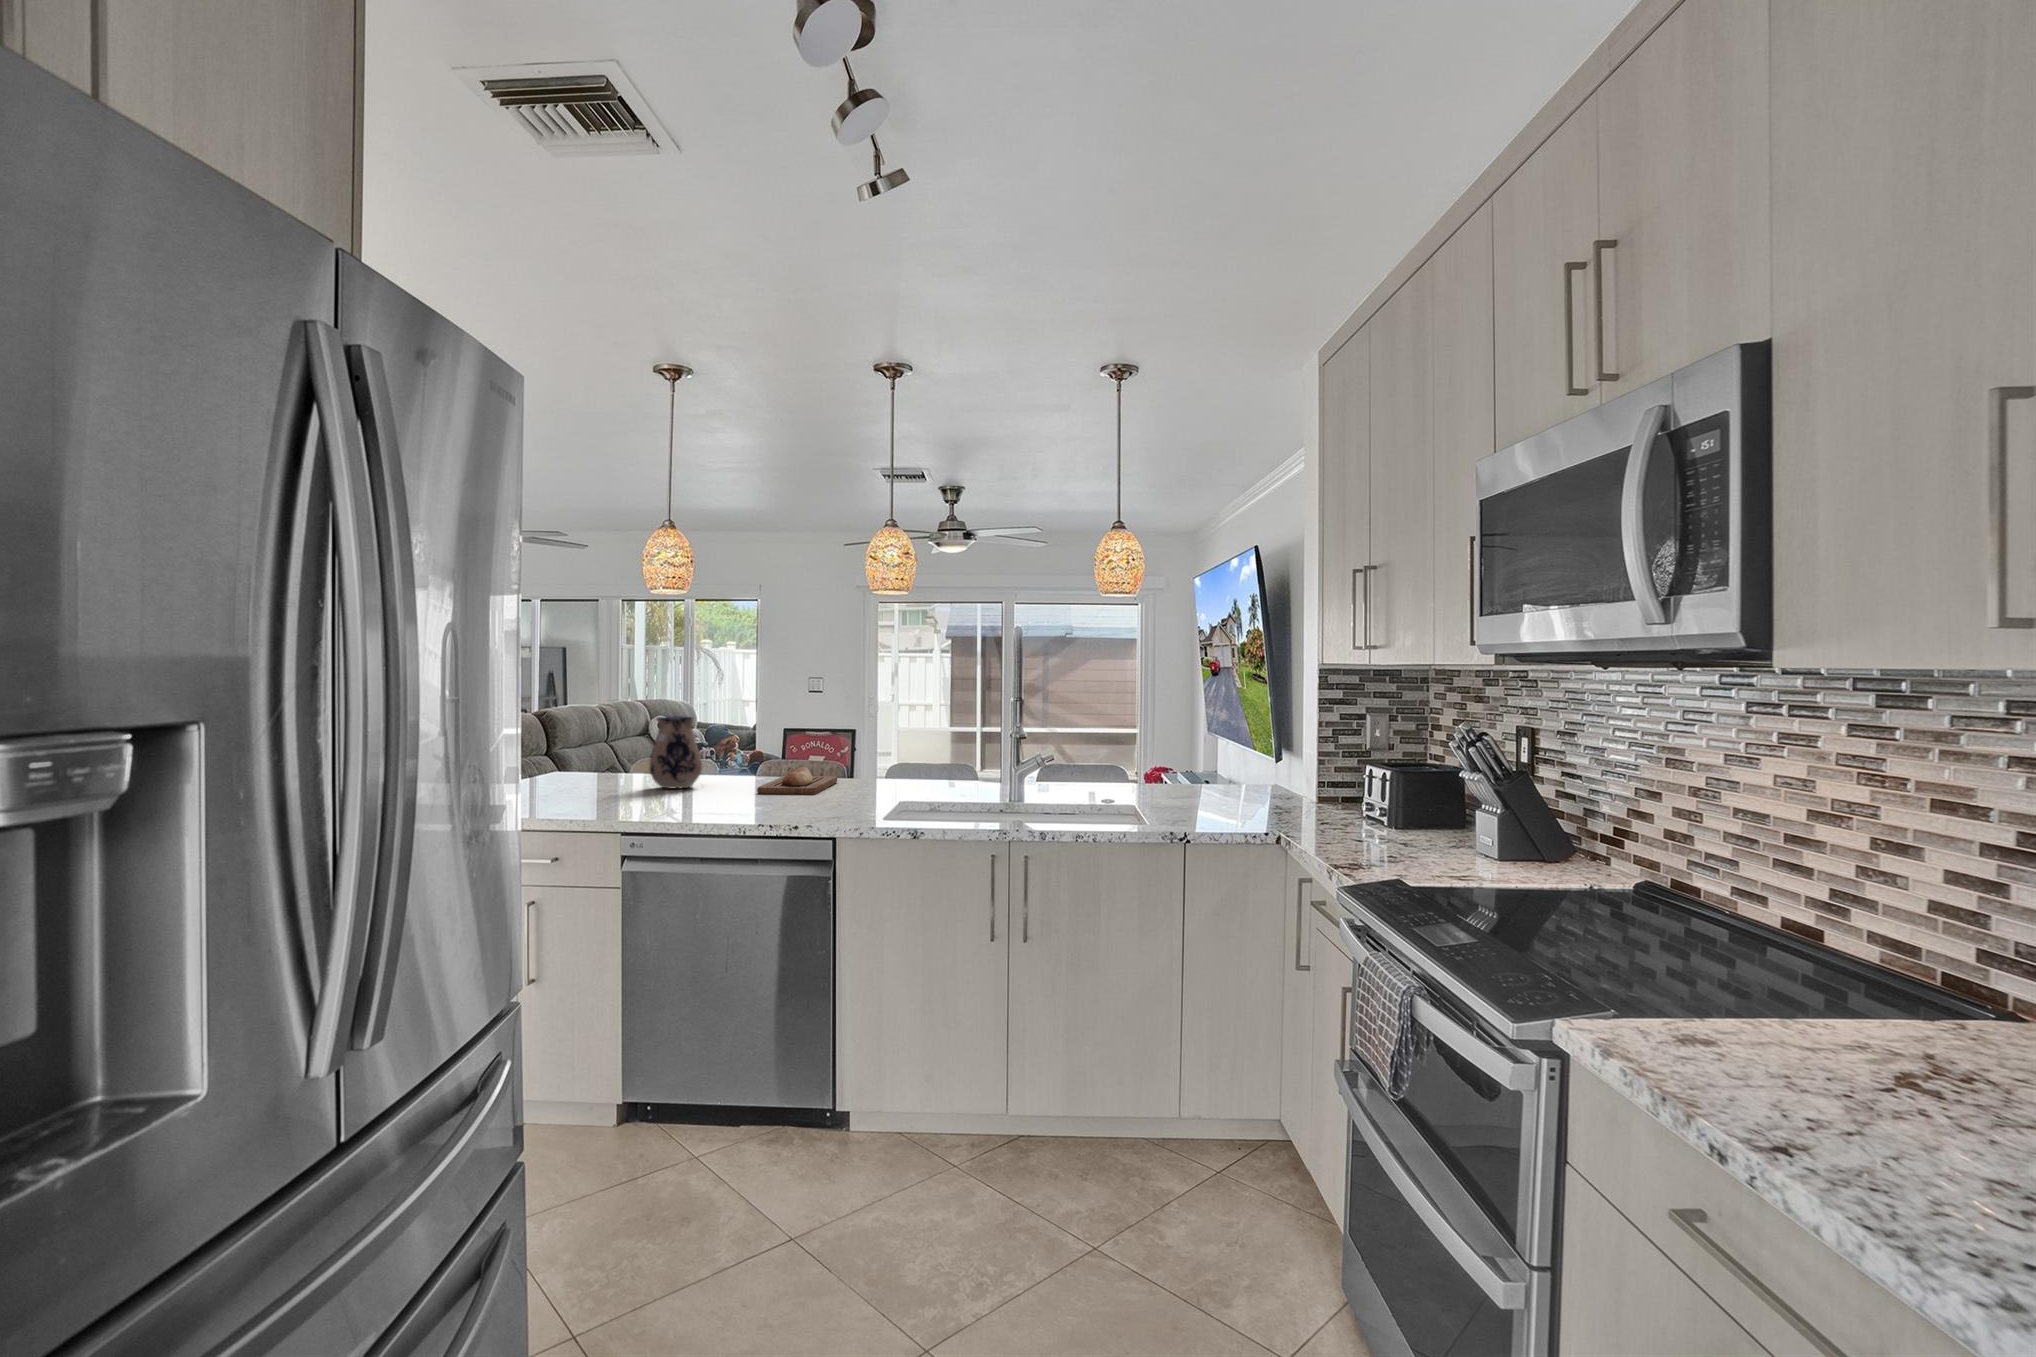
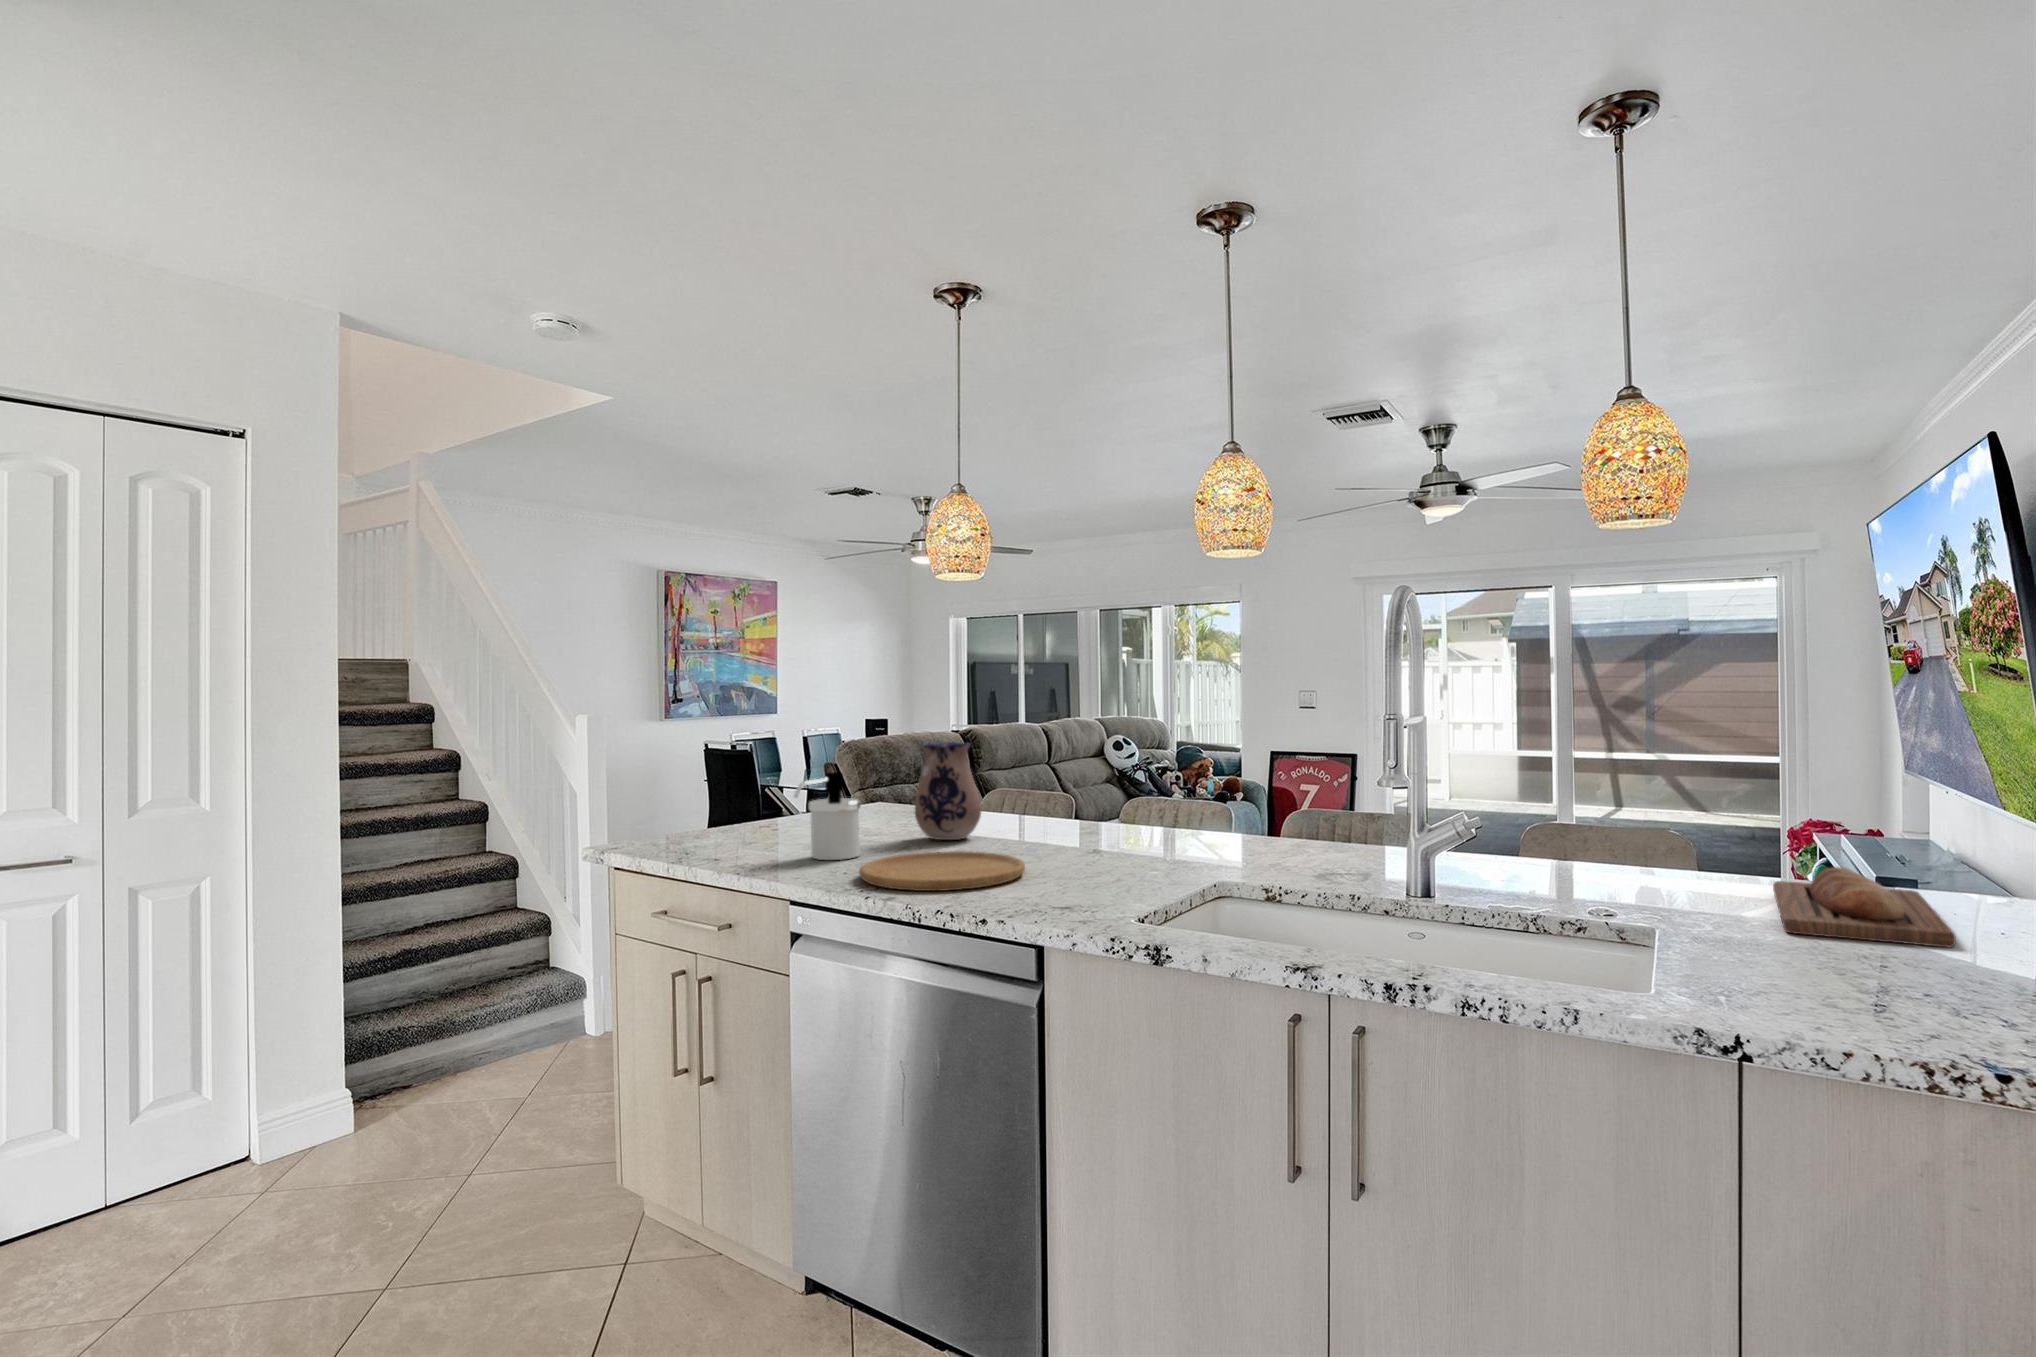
soap dispenser: none [589,738,631,803] -> present [794,772,861,860]
bread loaf: present [757,767,837,795] -> present [1773,867,1956,947]
cutting board: none [660,792,780,815] -> present [859,851,1025,891]

